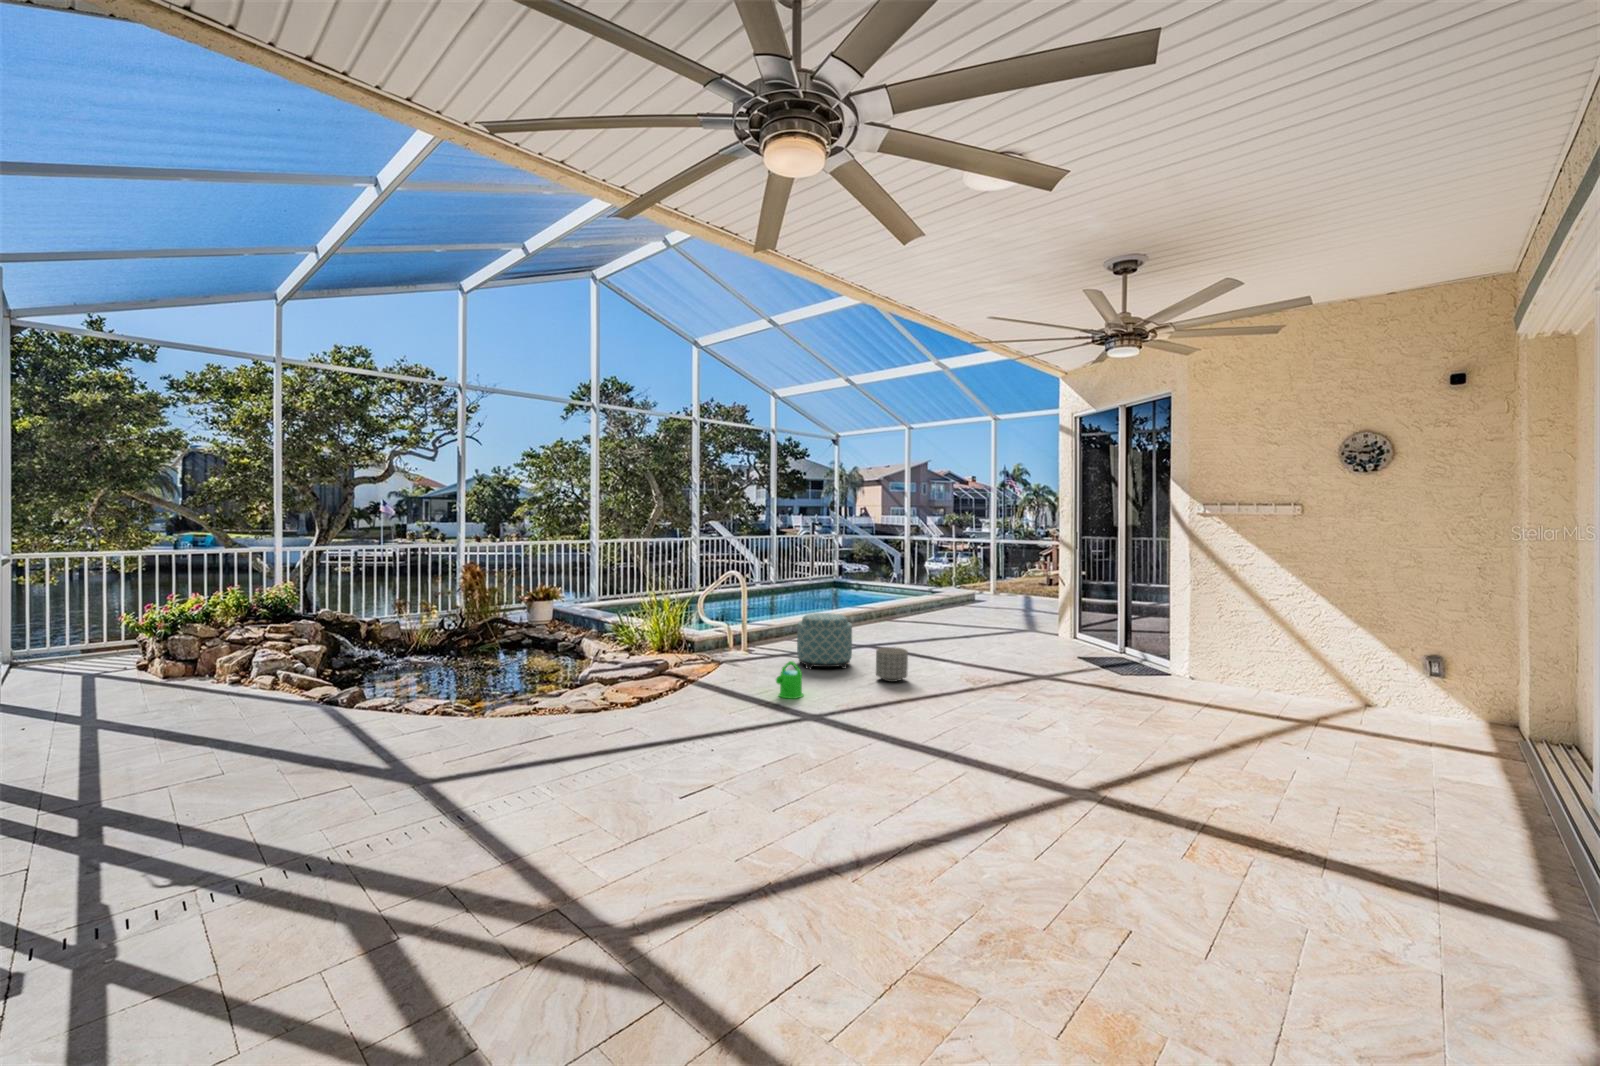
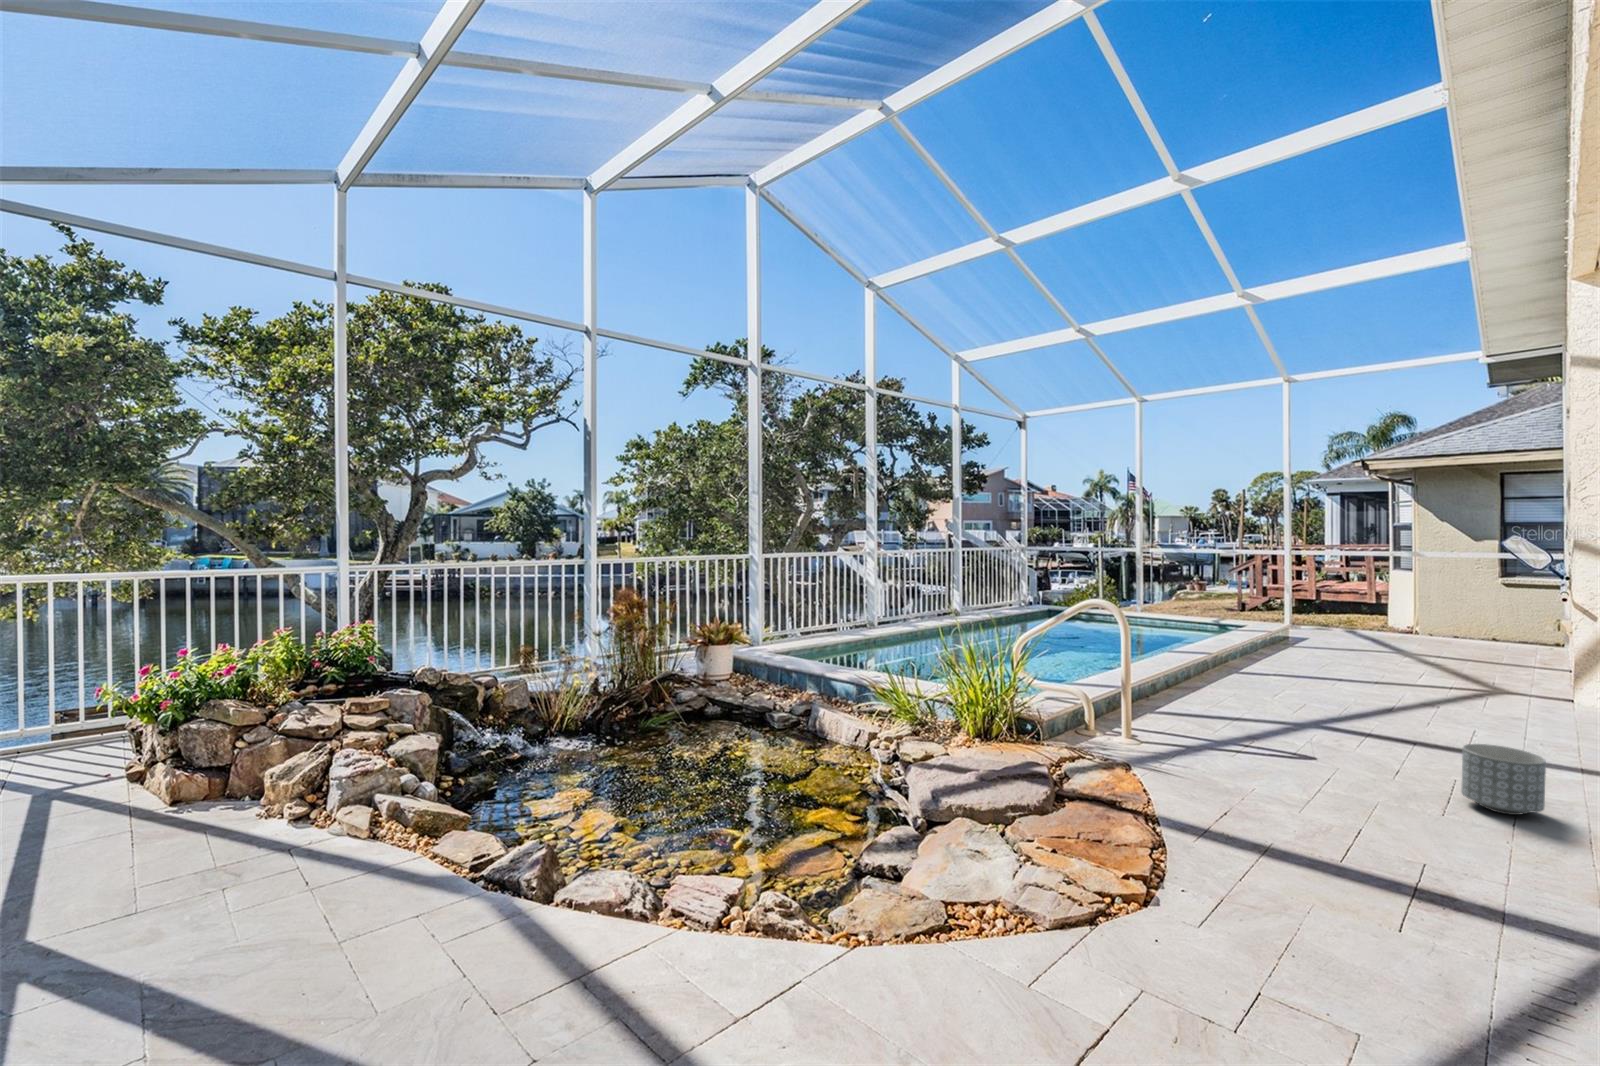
ottoman: present [797,613,852,669] -> none [1240,672,1358,778]
watering can: present [776,661,803,699] -> none [1357,788,1427,870]

